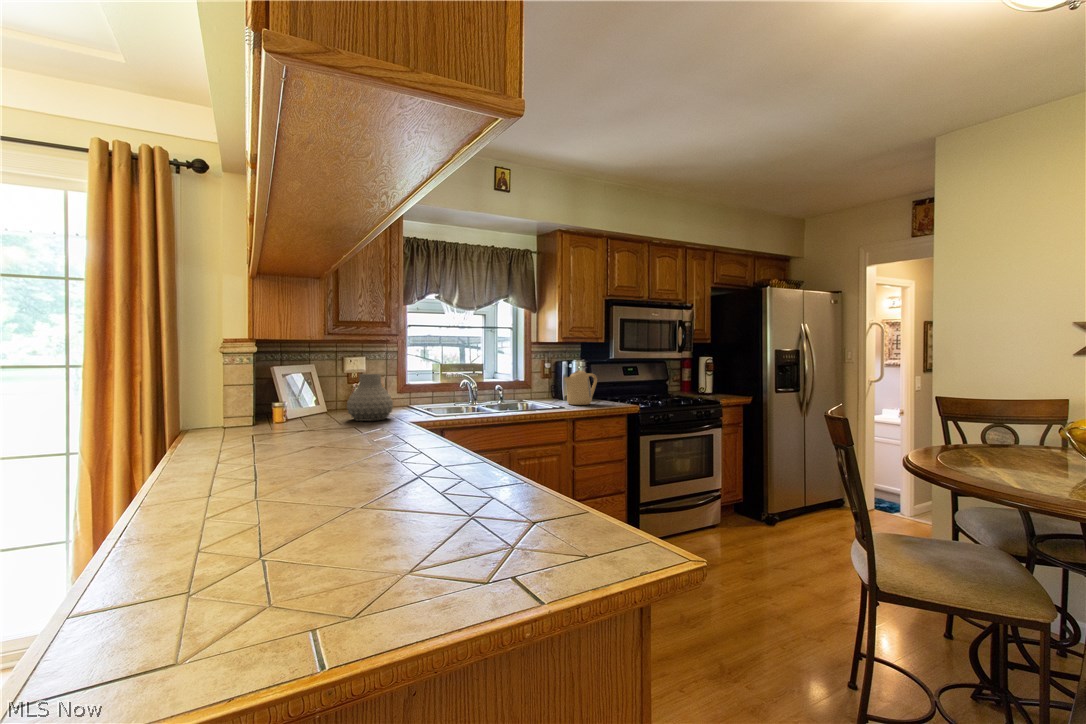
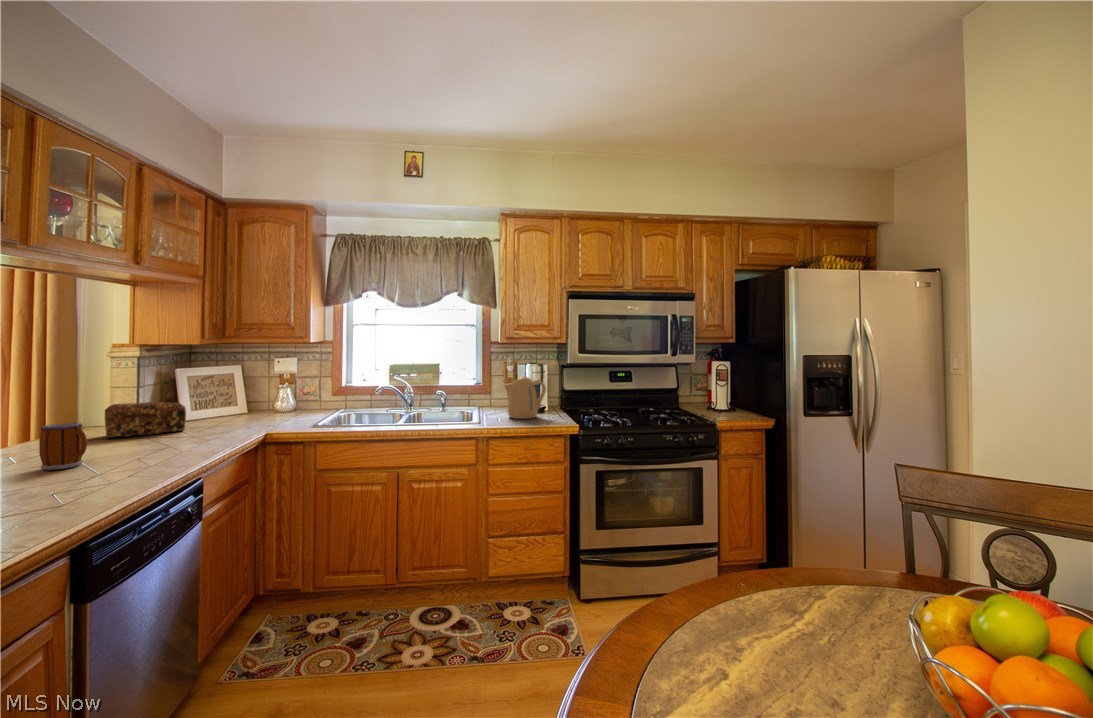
vase: present [347,374,393,421] -> none [217,378,275,429]
bread loaf: none [257,397,325,431] -> present [105,402,186,438]
mug: none [319,407,352,446] -> present [39,423,87,470]

